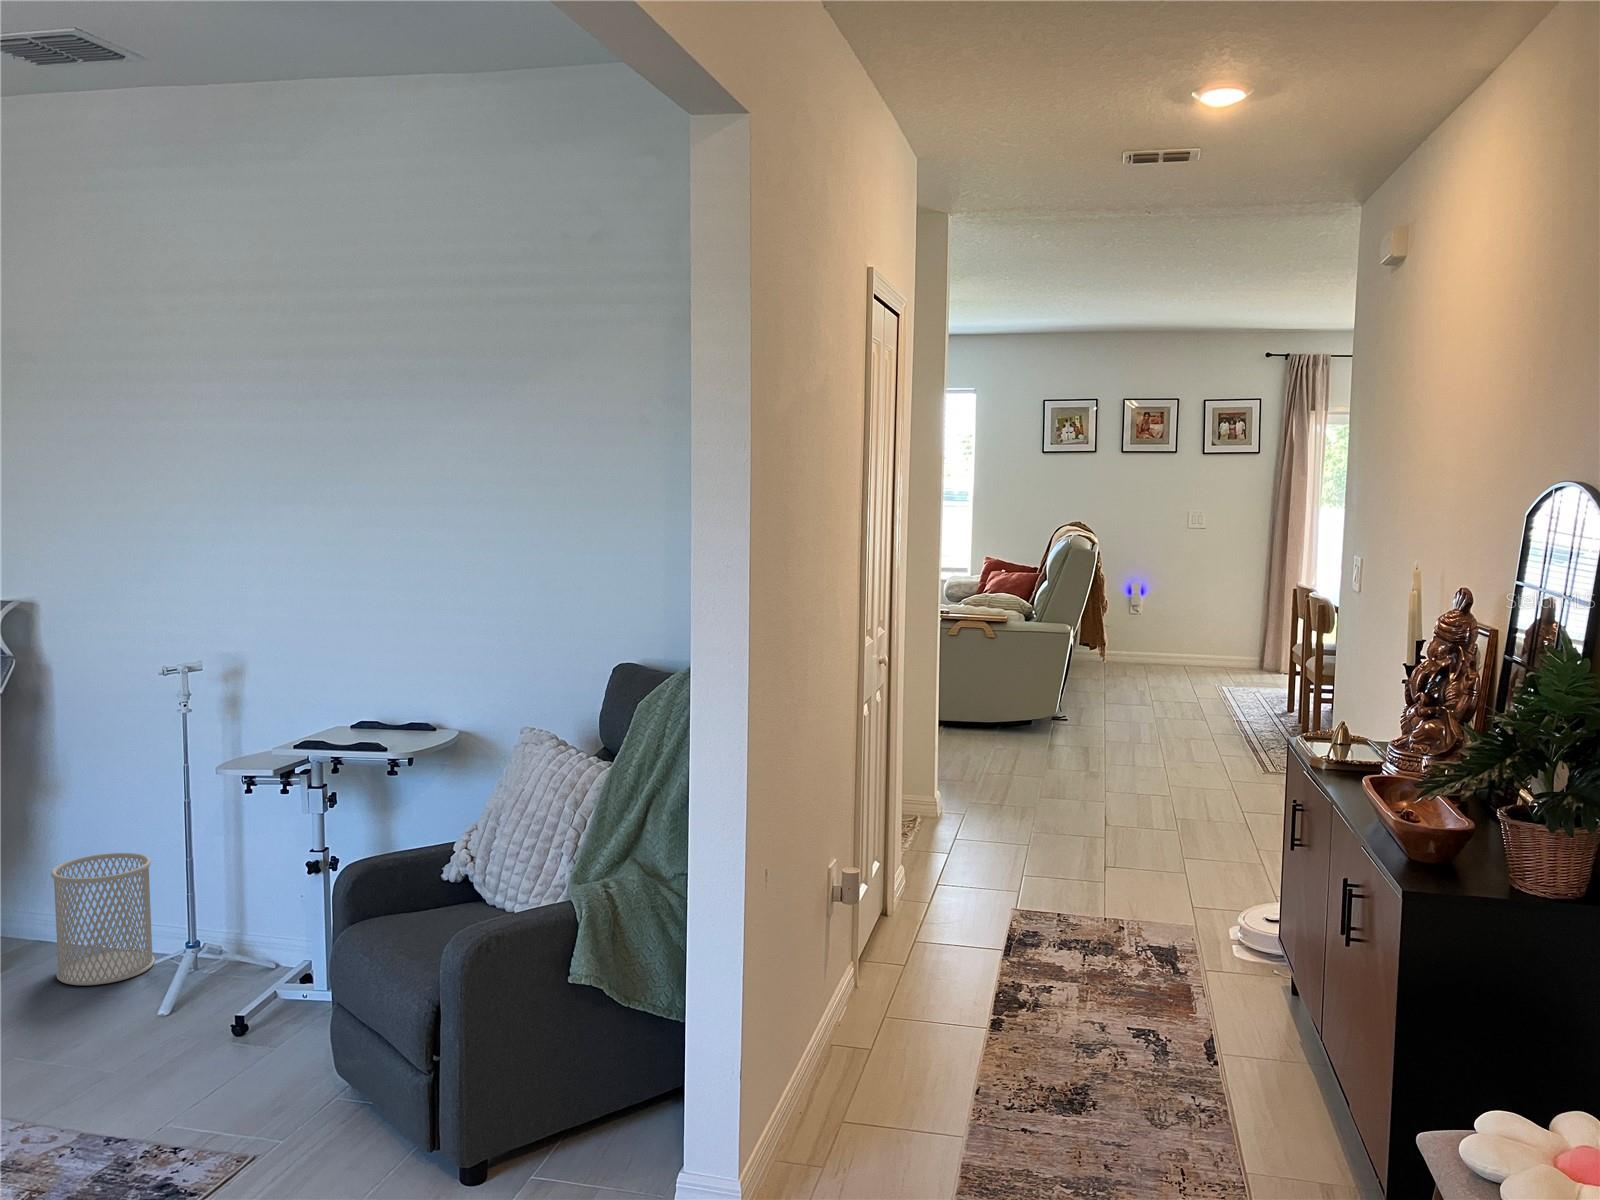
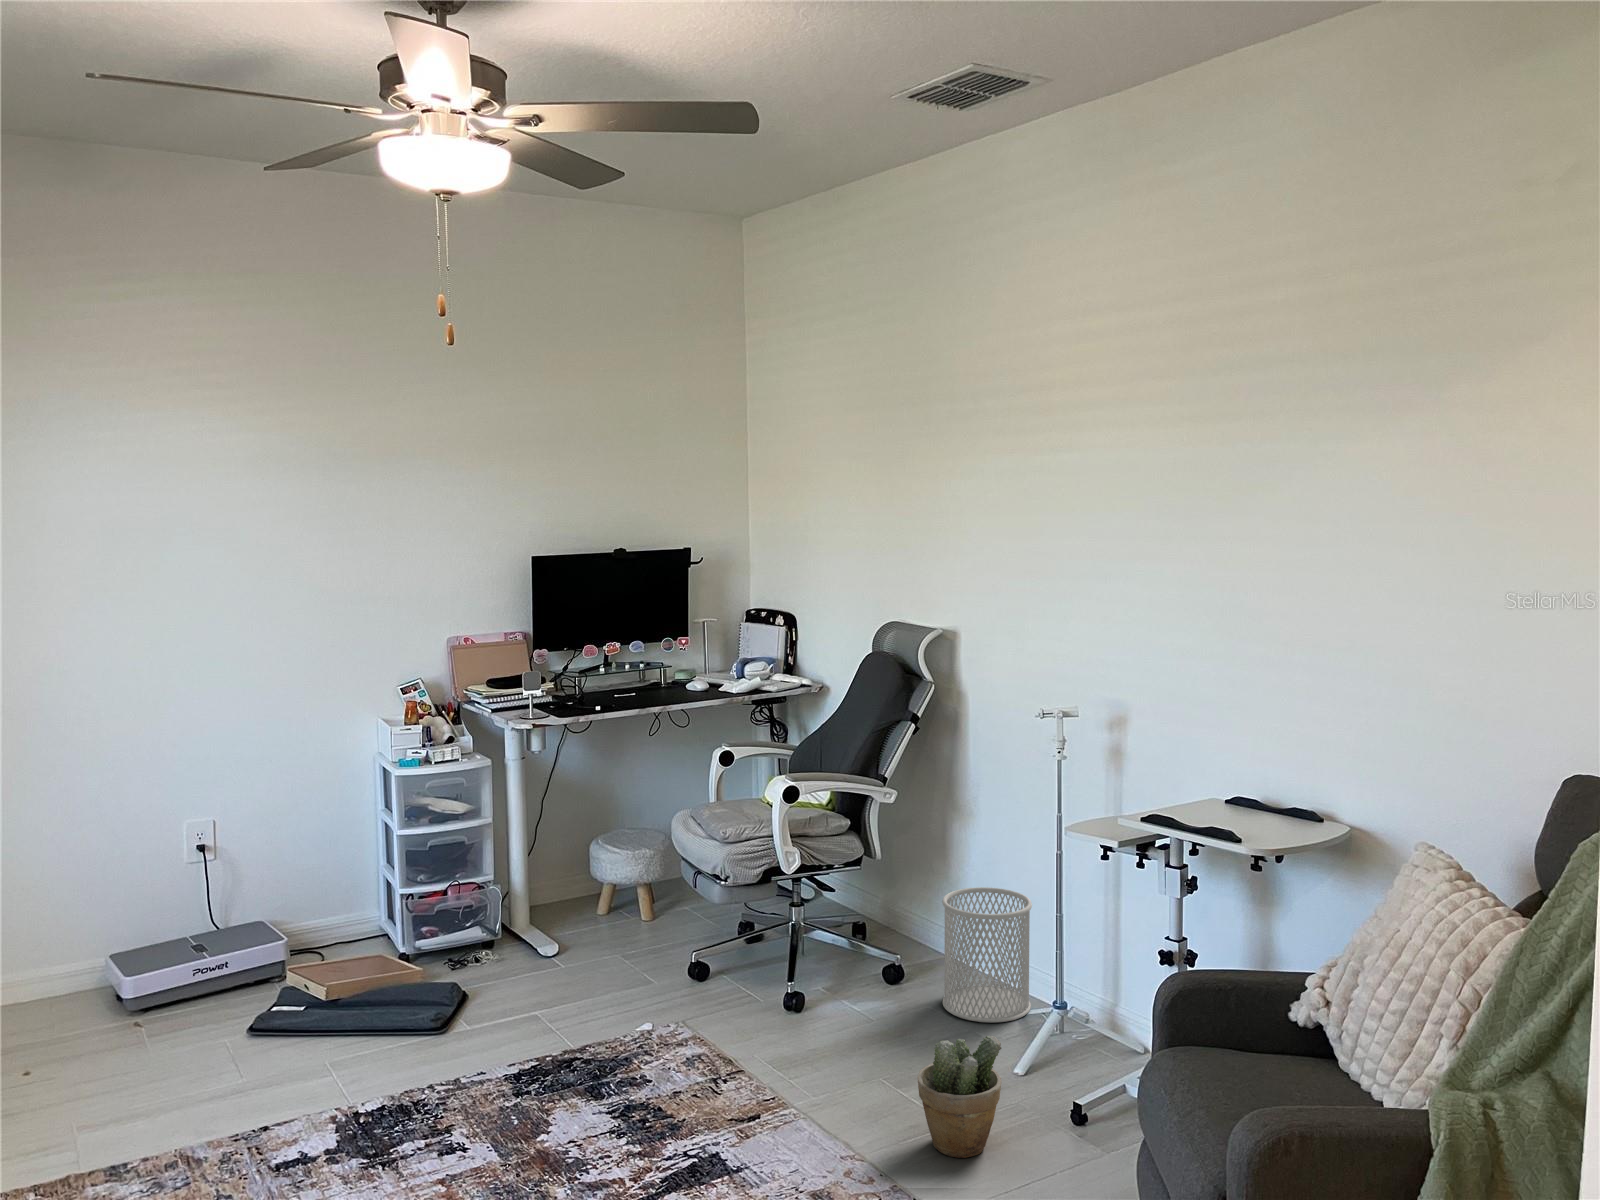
potted plant: none [83,971,173,1095] -> present [917,1036,1002,1158]

